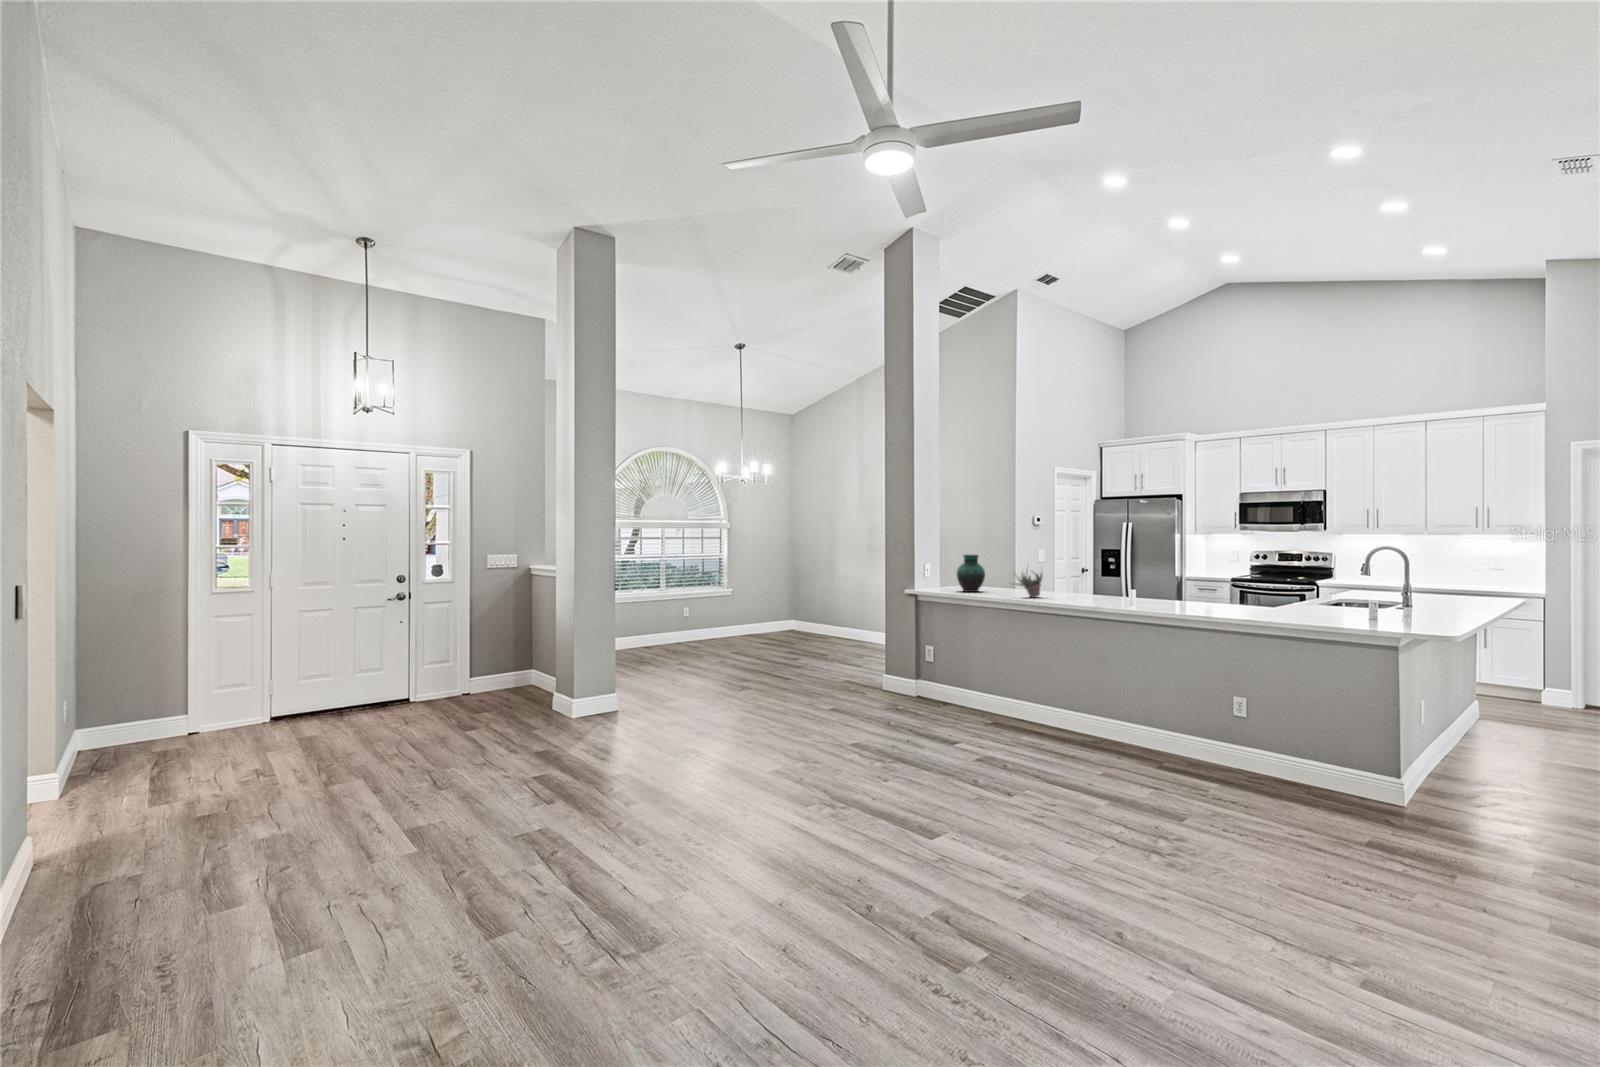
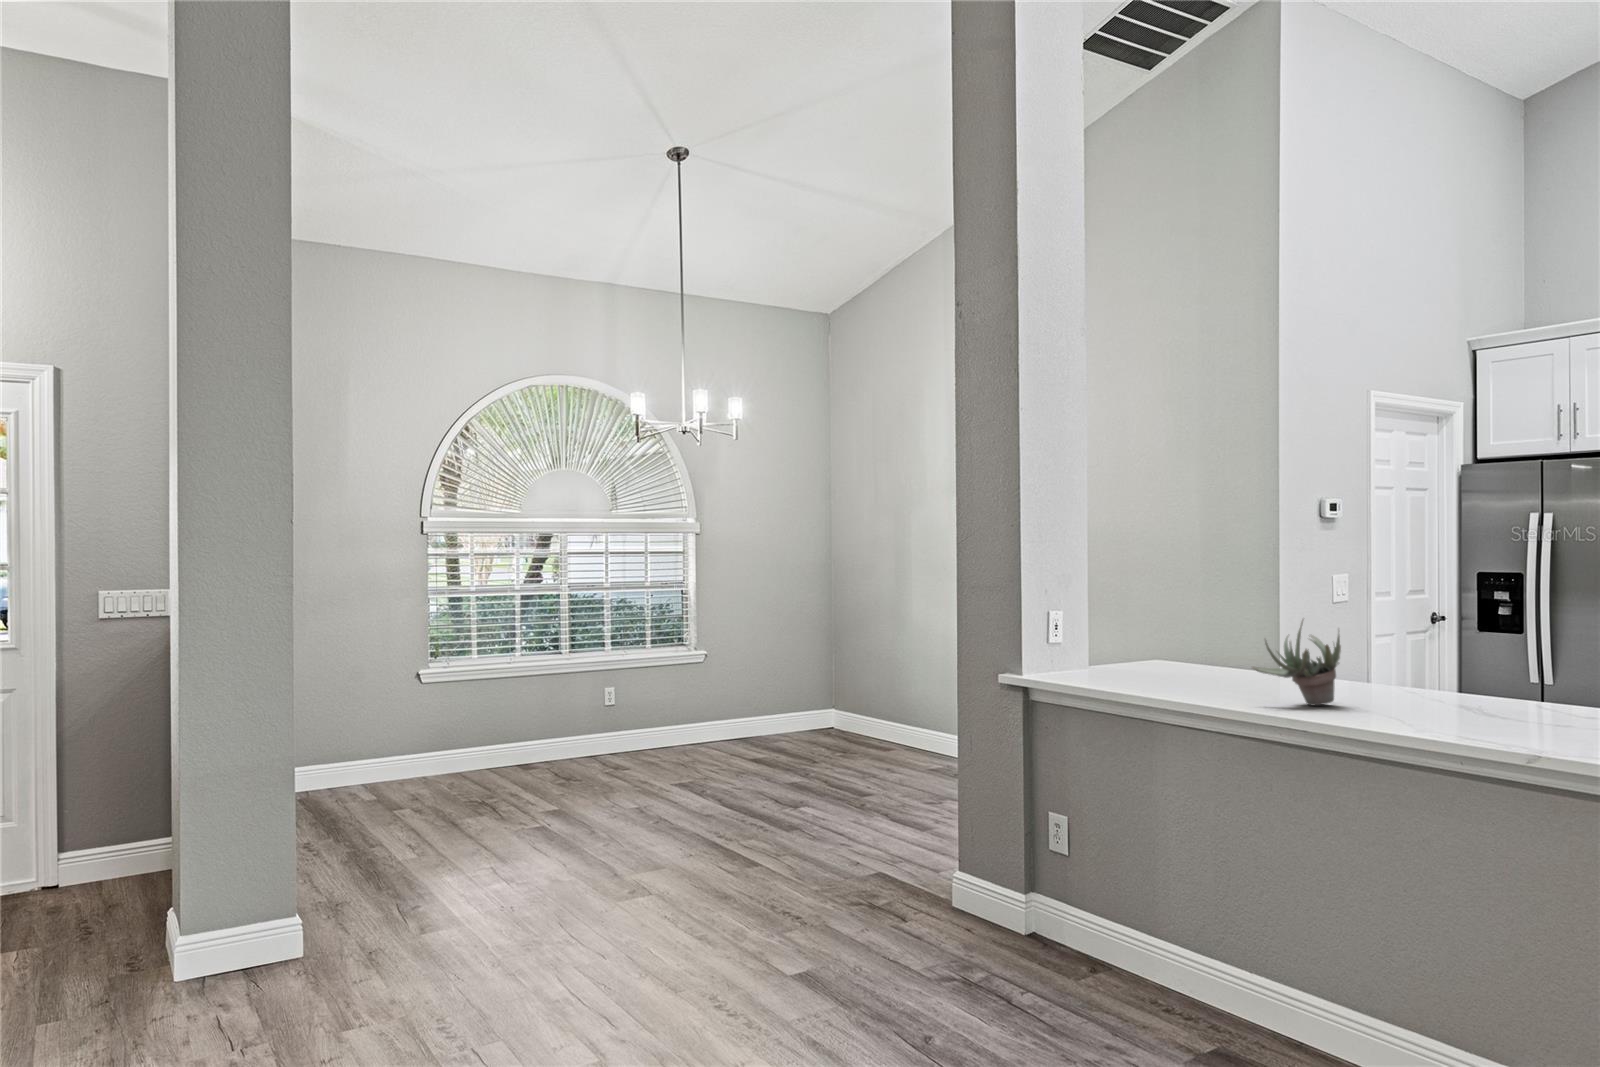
vase: present [957,554,985,592] -> none [1127,591,1197,682]

